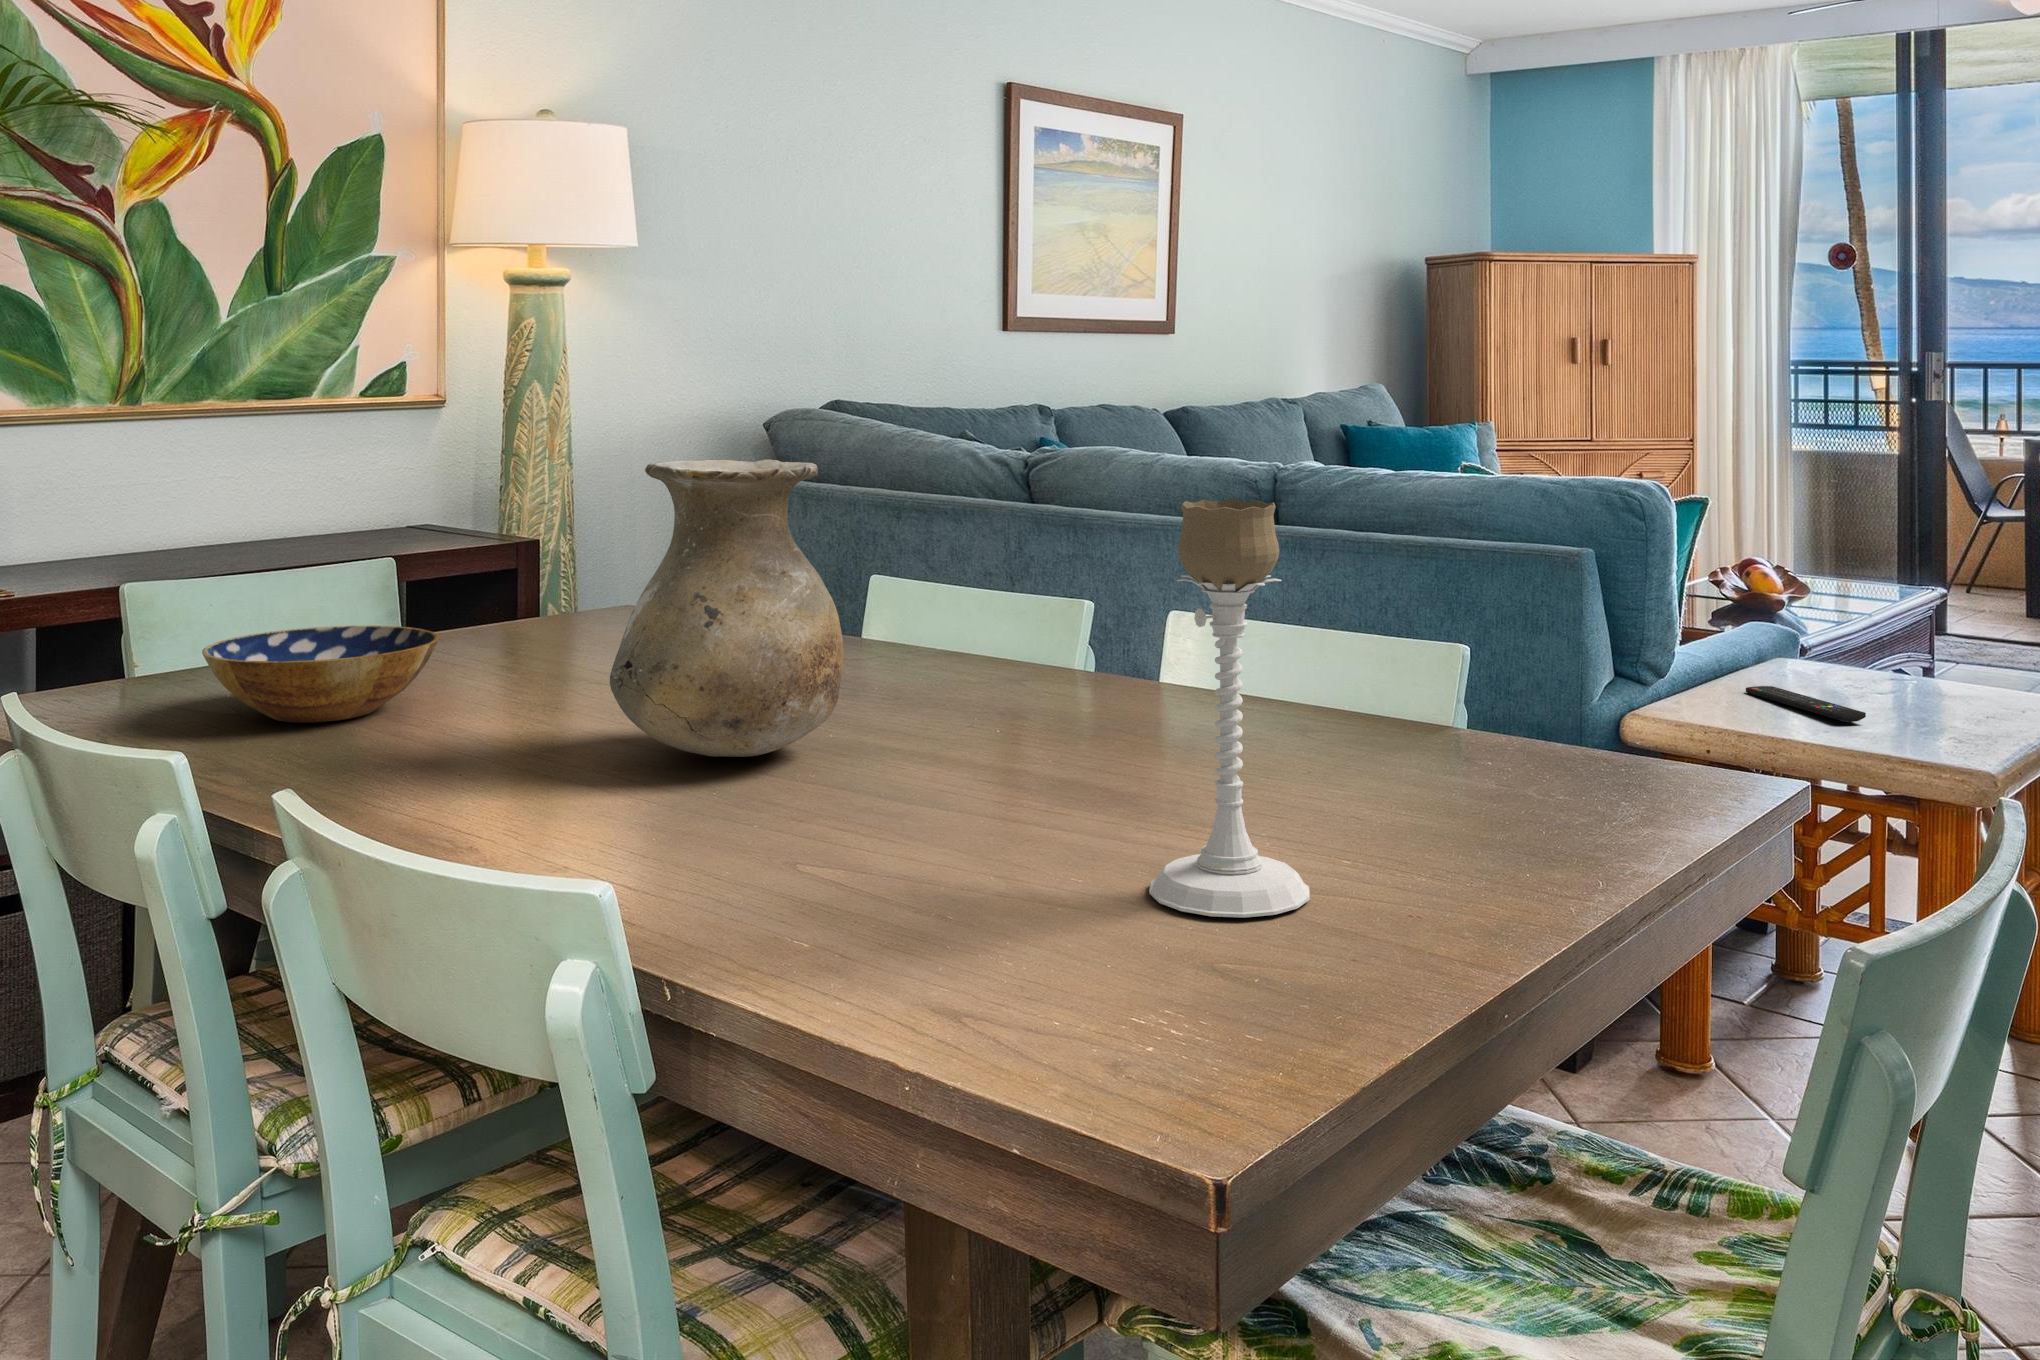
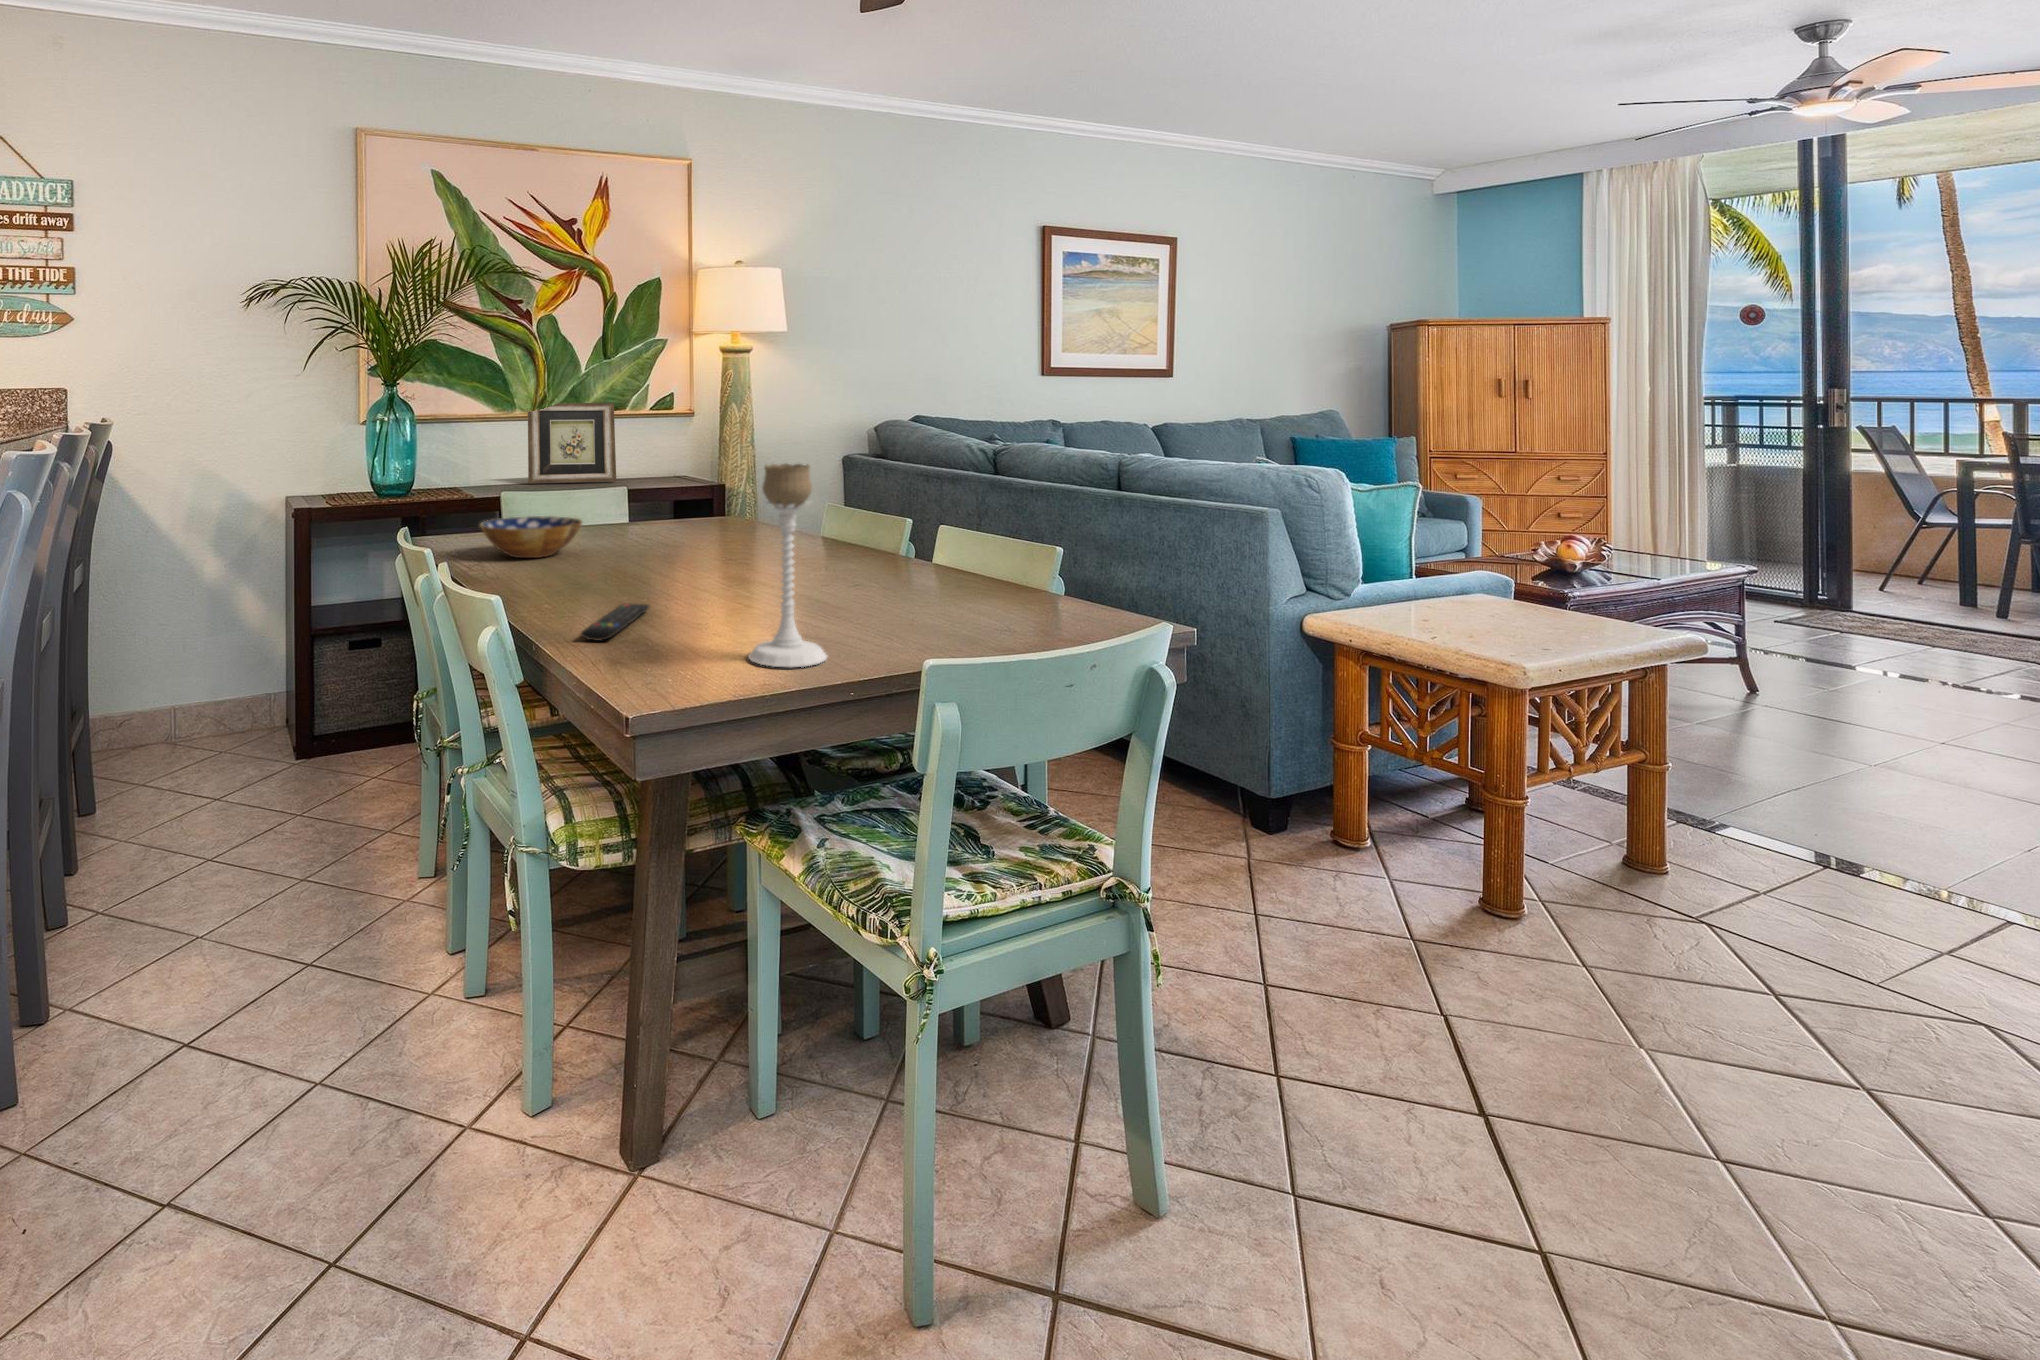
picture frame: none [103,383,306,554] -> present [528,403,616,484]
vase: present [610,459,843,757] -> none [609,442,720,585]
remote control: present [1746,686,1866,722] -> present [581,604,649,640]

